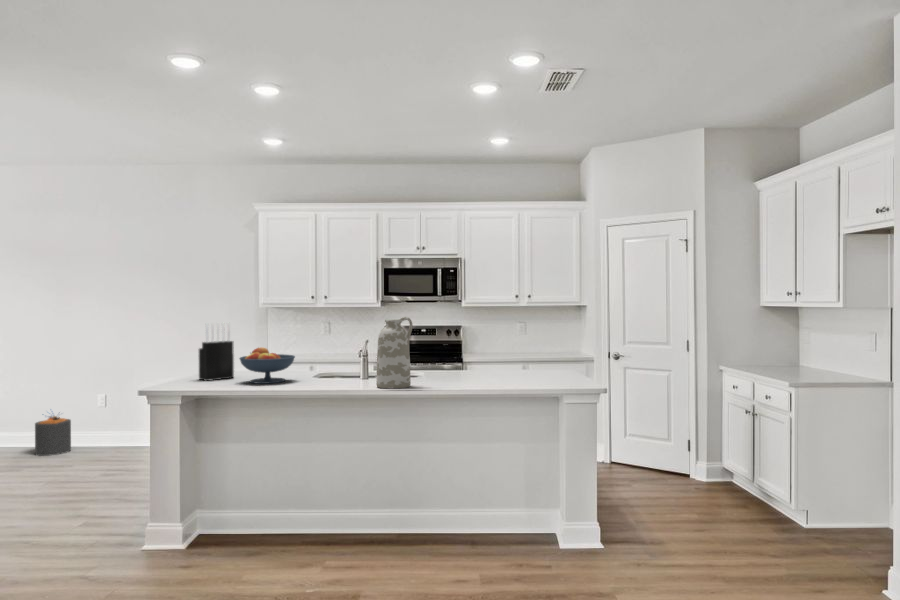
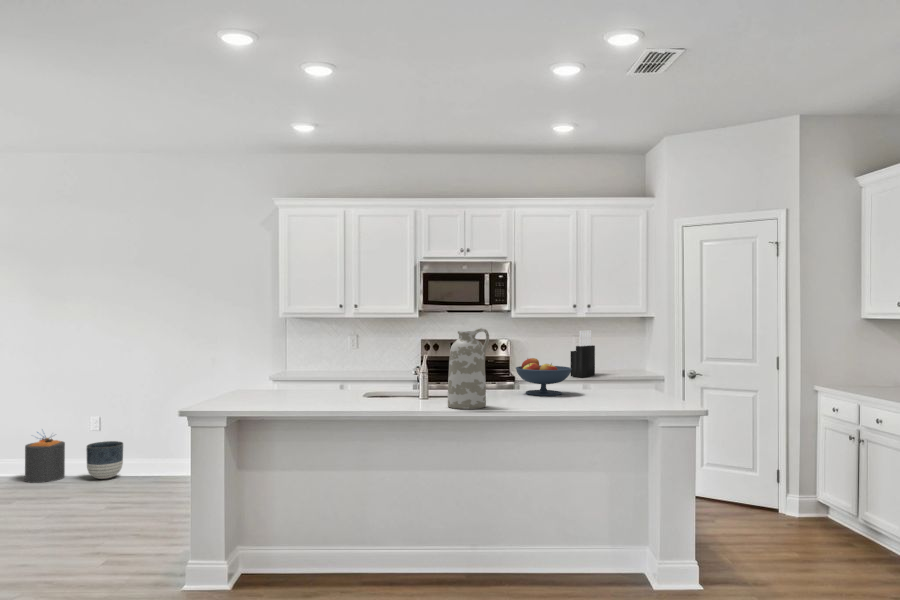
knife block: present [199,323,234,381] -> present [570,330,595,377]
fruit bowl: present [240,348,295,384] -> present [516,358,572,396]
planter: none [89,419,122,452] -> present [86,441,123,479]

